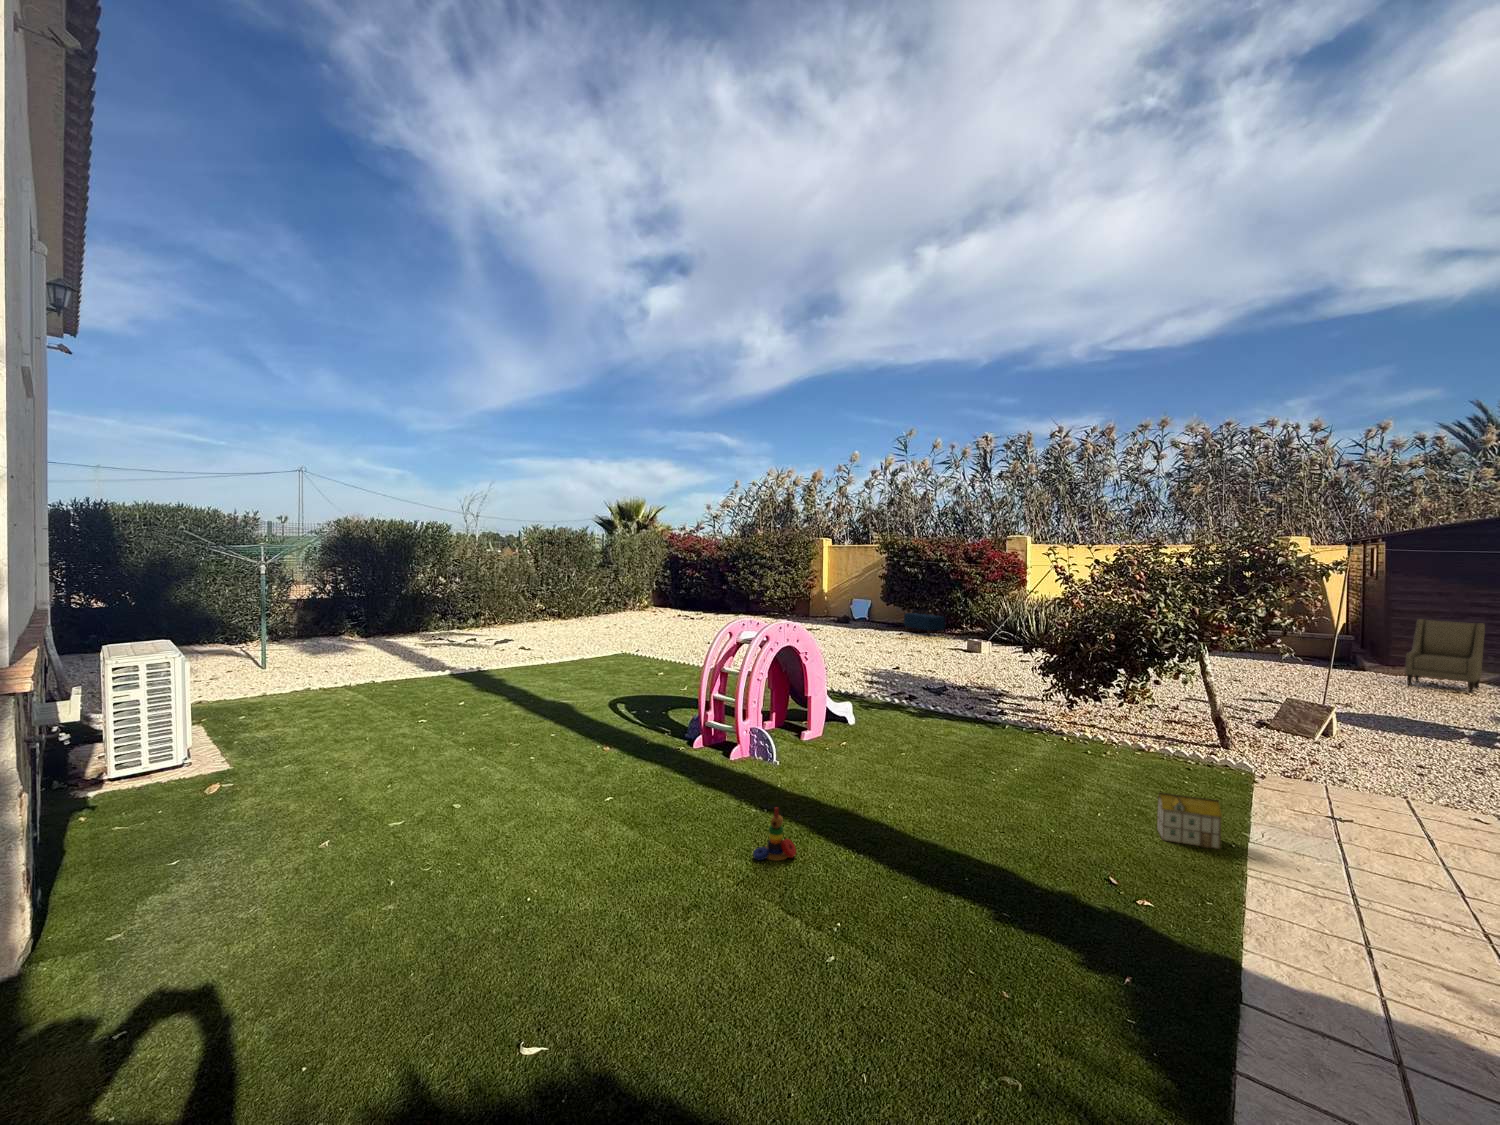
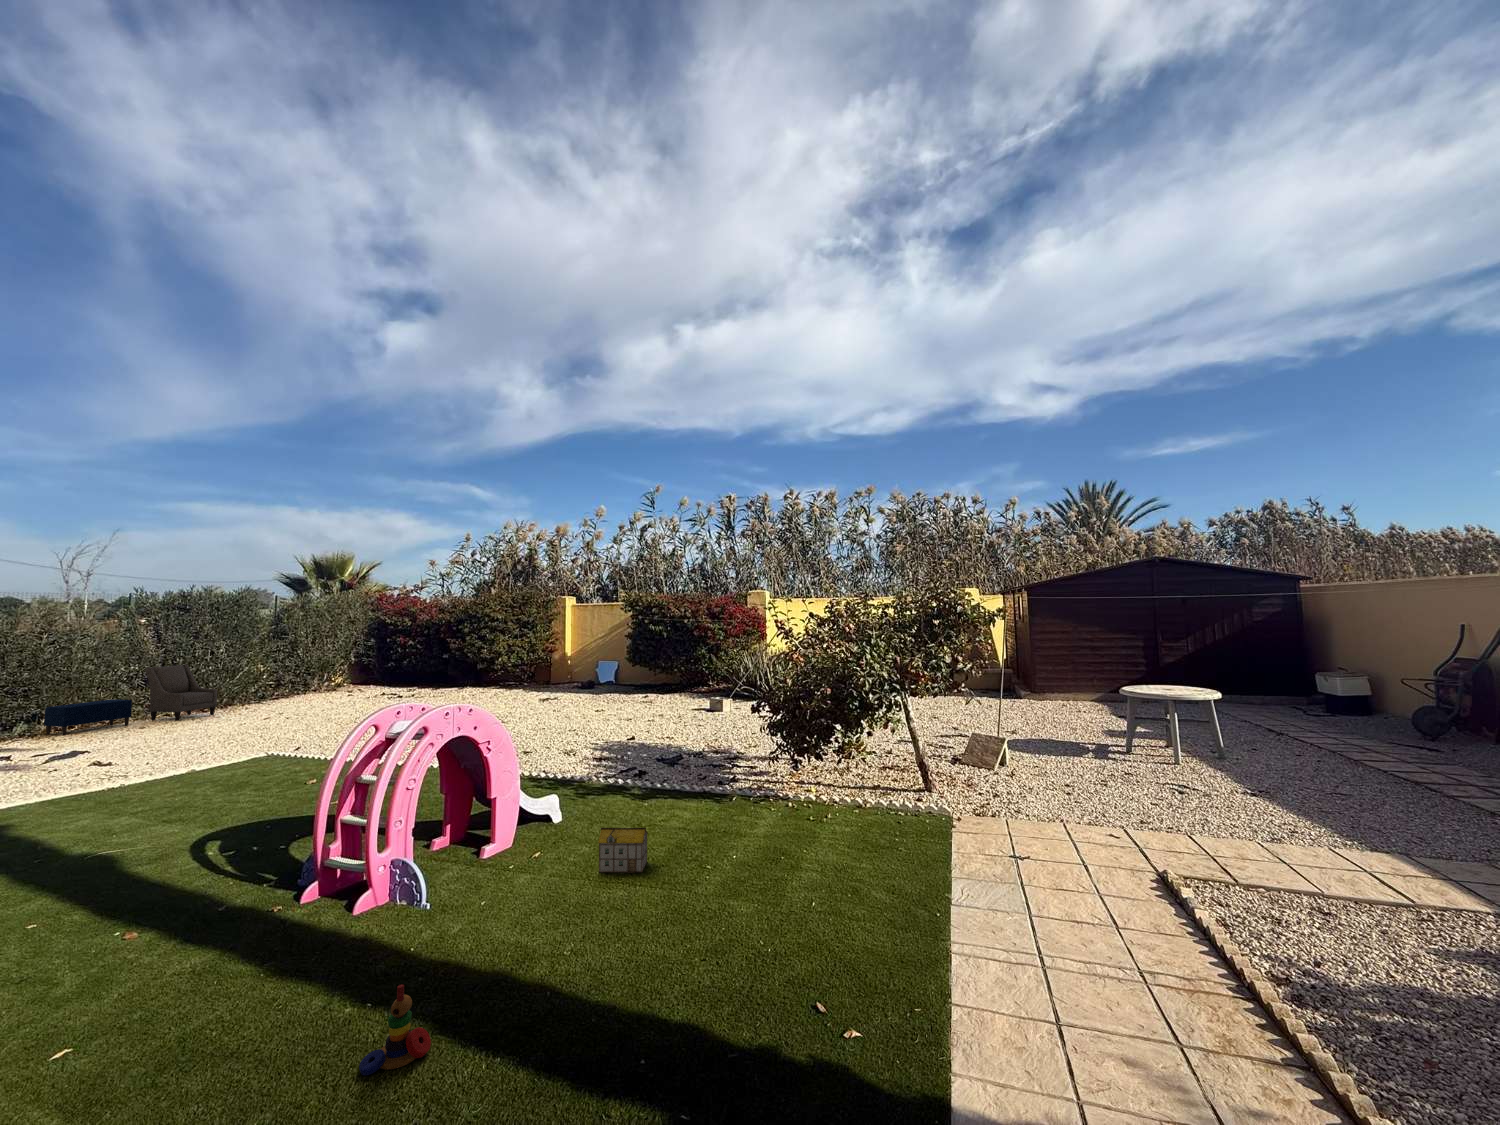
bench: present [904,613,945,636] -> present [44,699,132,735]
chair: present [1405,619,1485,693] -> present [145,664,217,721]
toy house: present [1157,792,1222,849] -> present [598,828,648,873]

